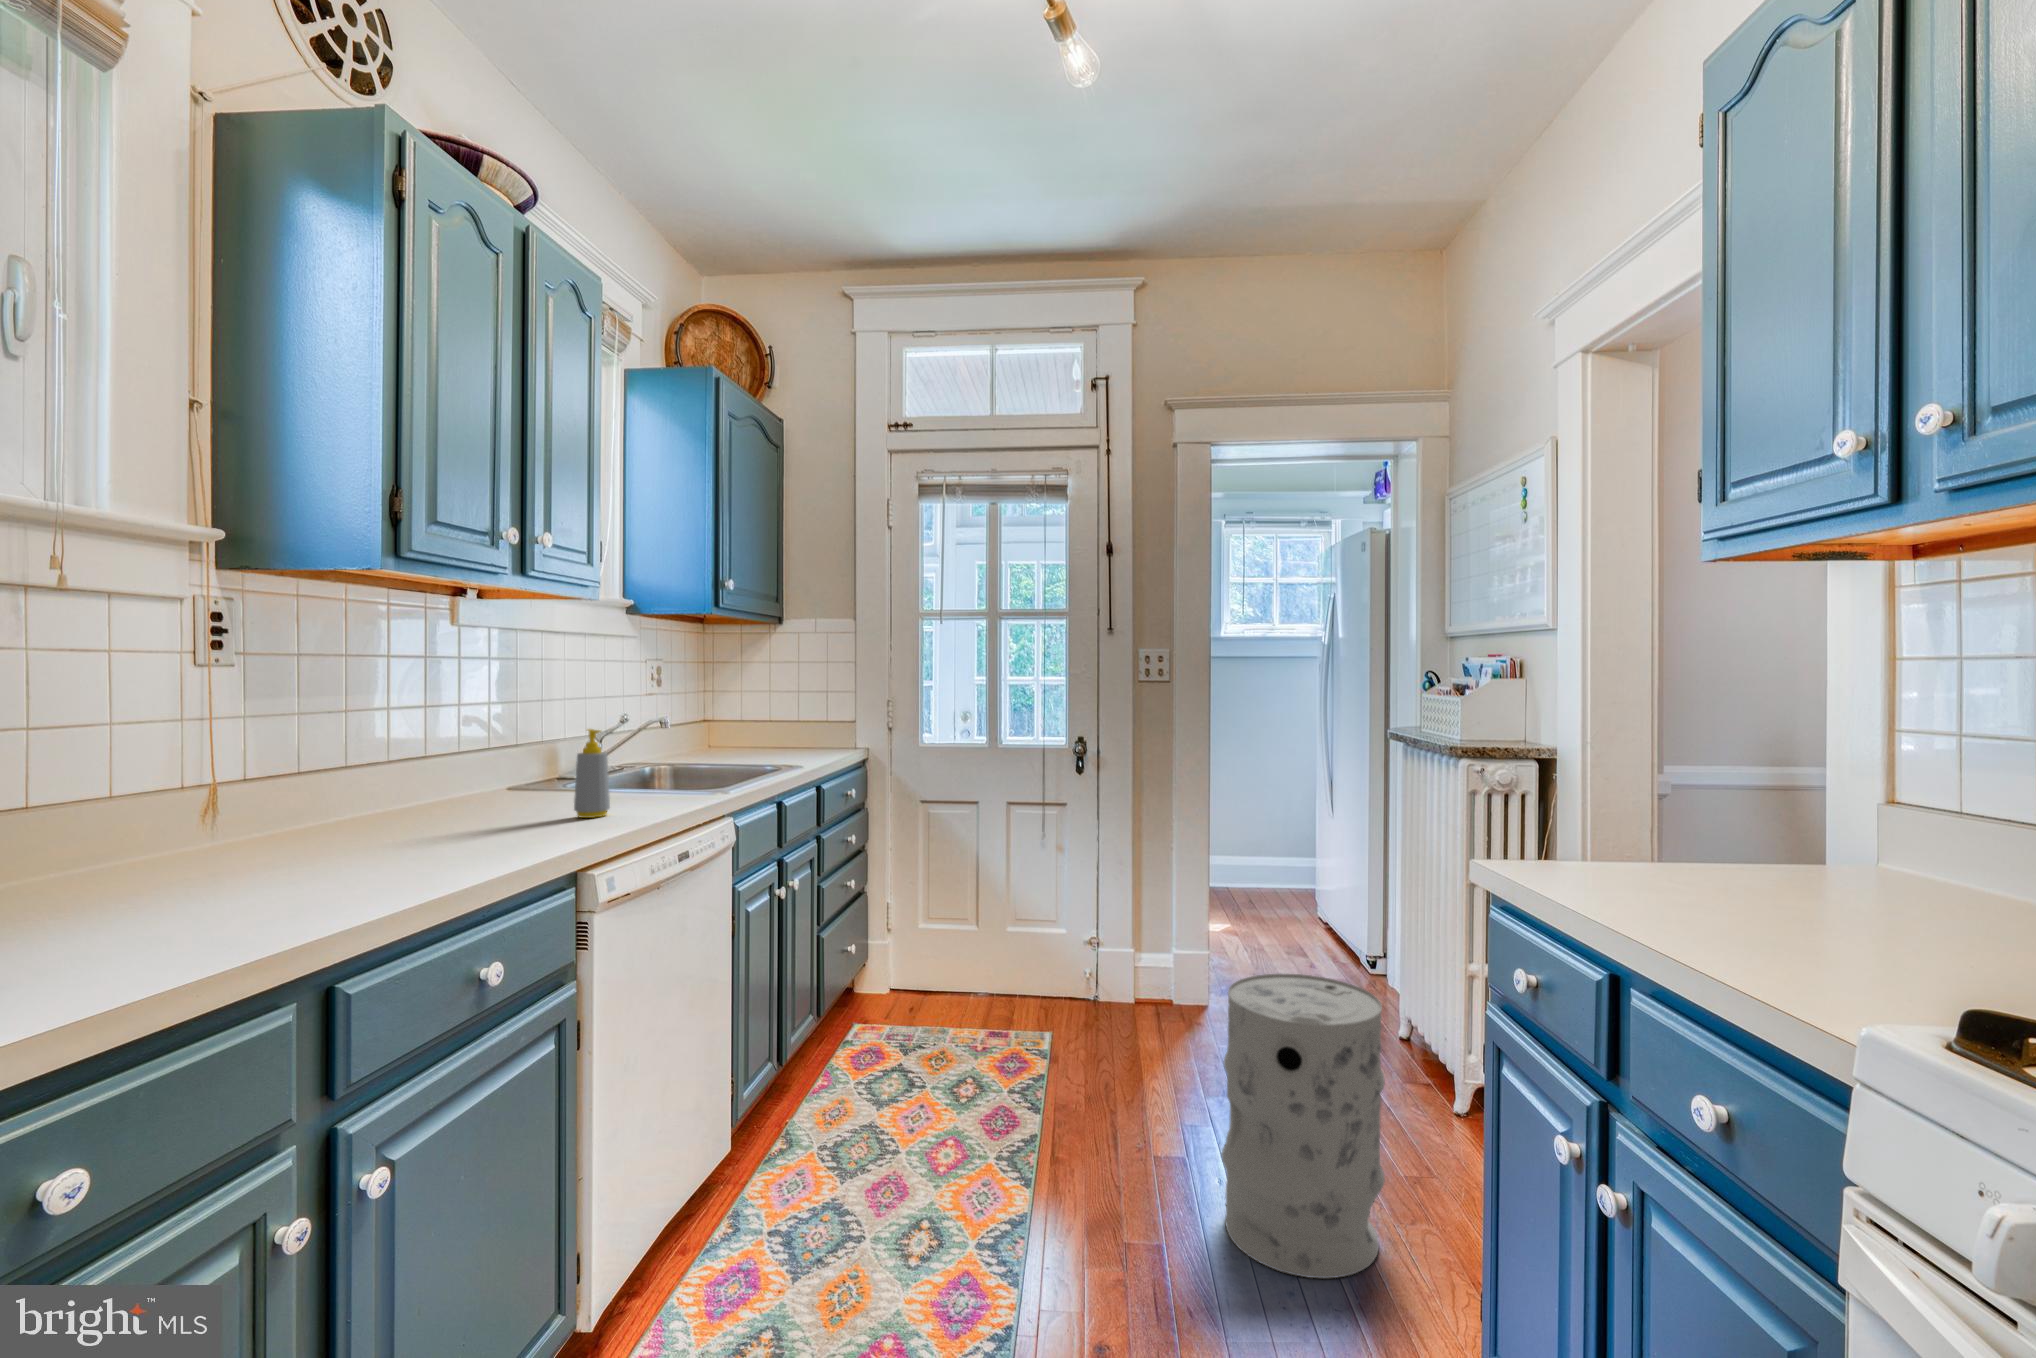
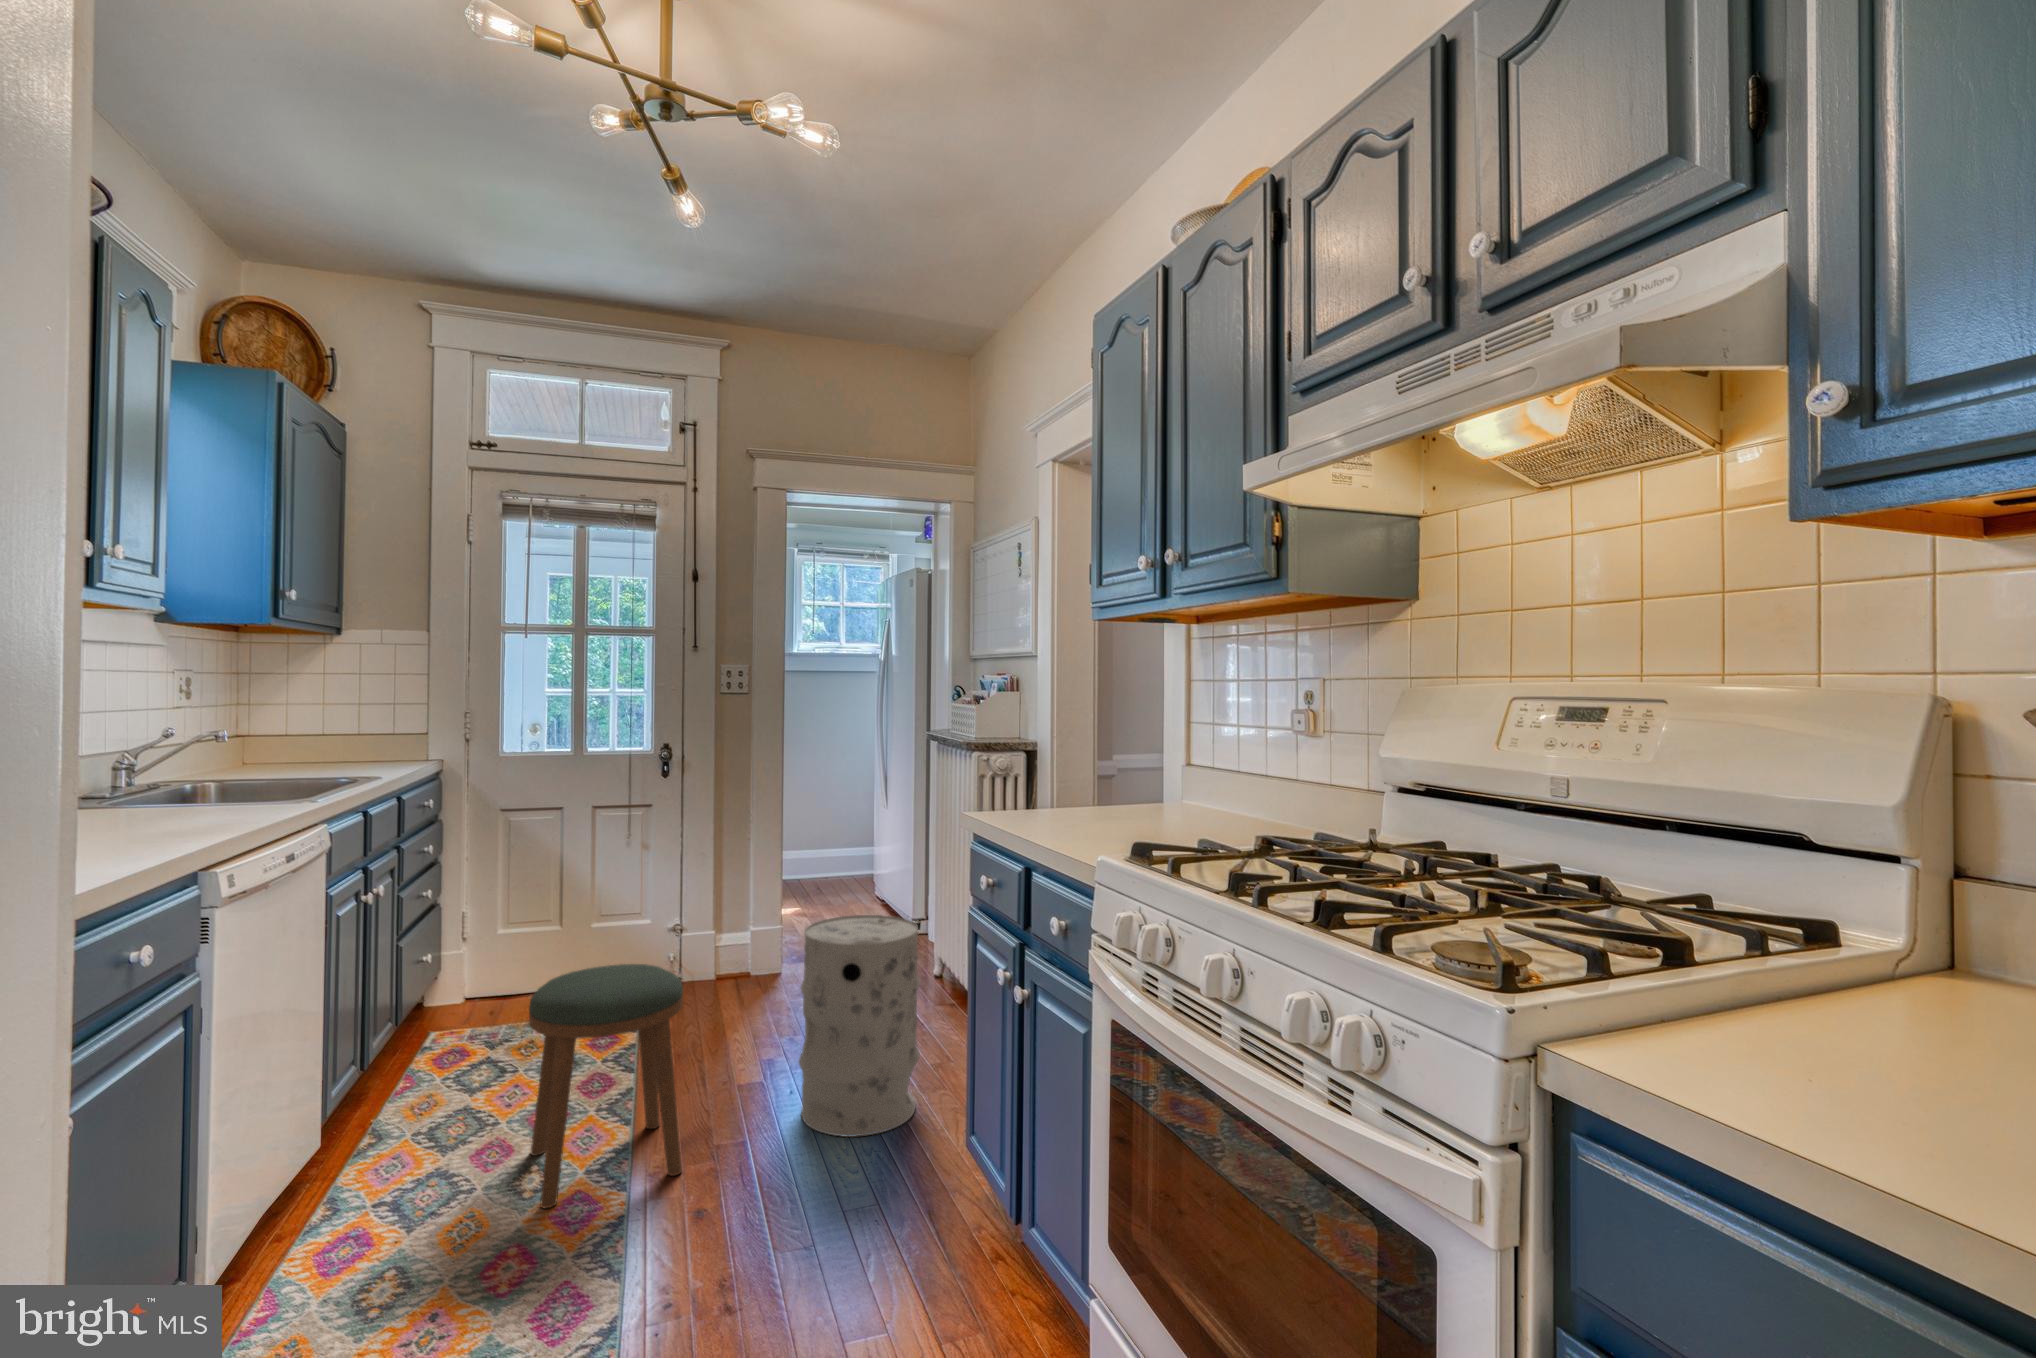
soap bottle: present [574,729,610,818] -> none [138,735,183,825]
stool: none [915,1002,1080,1285] -> present [529,964,683,1208]

